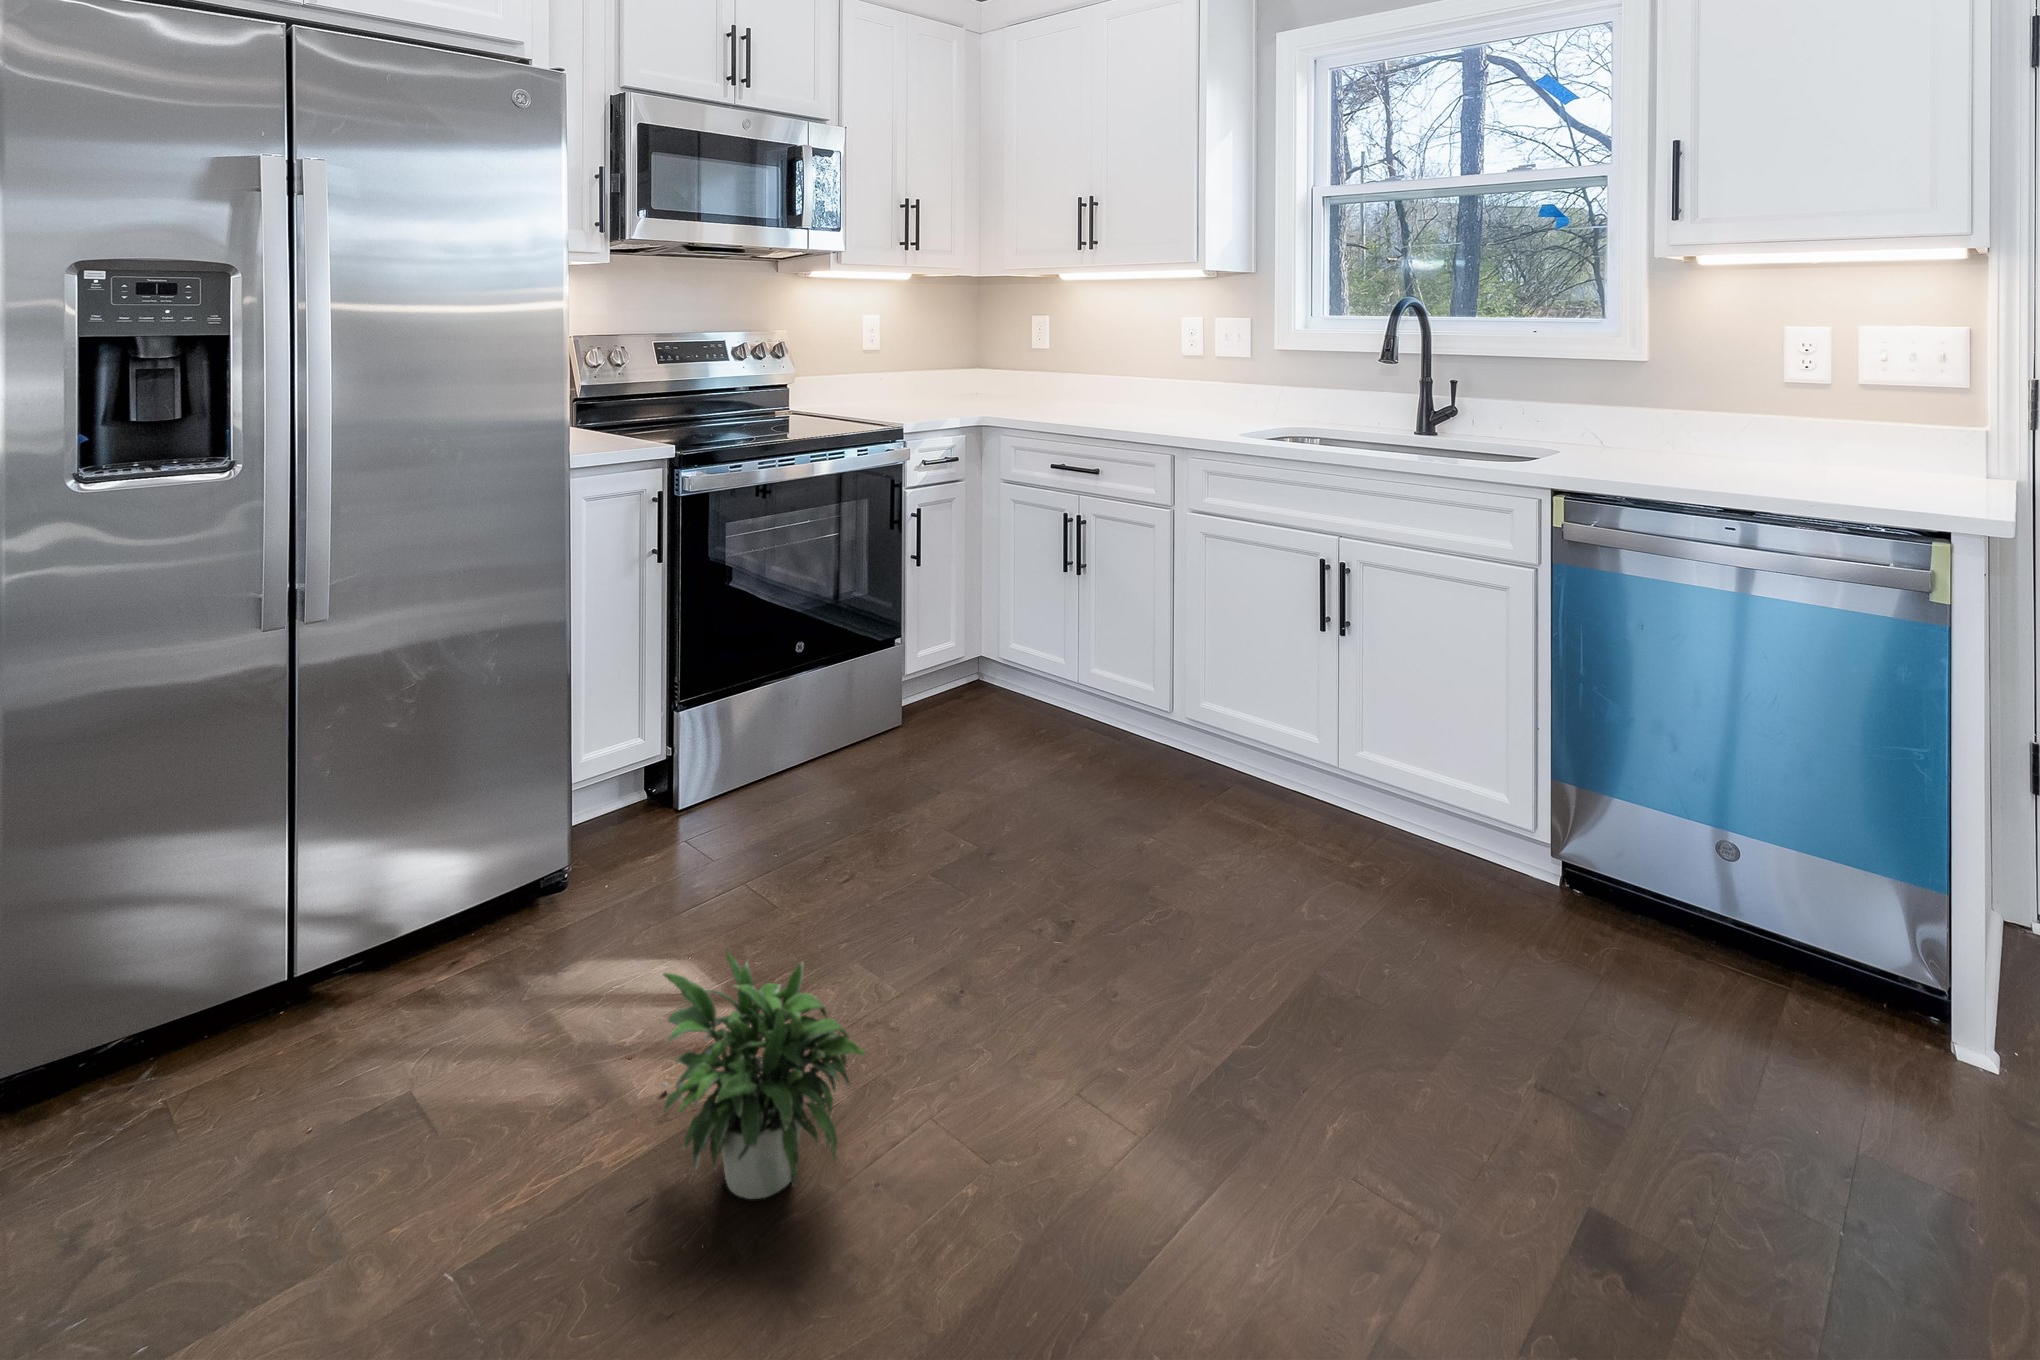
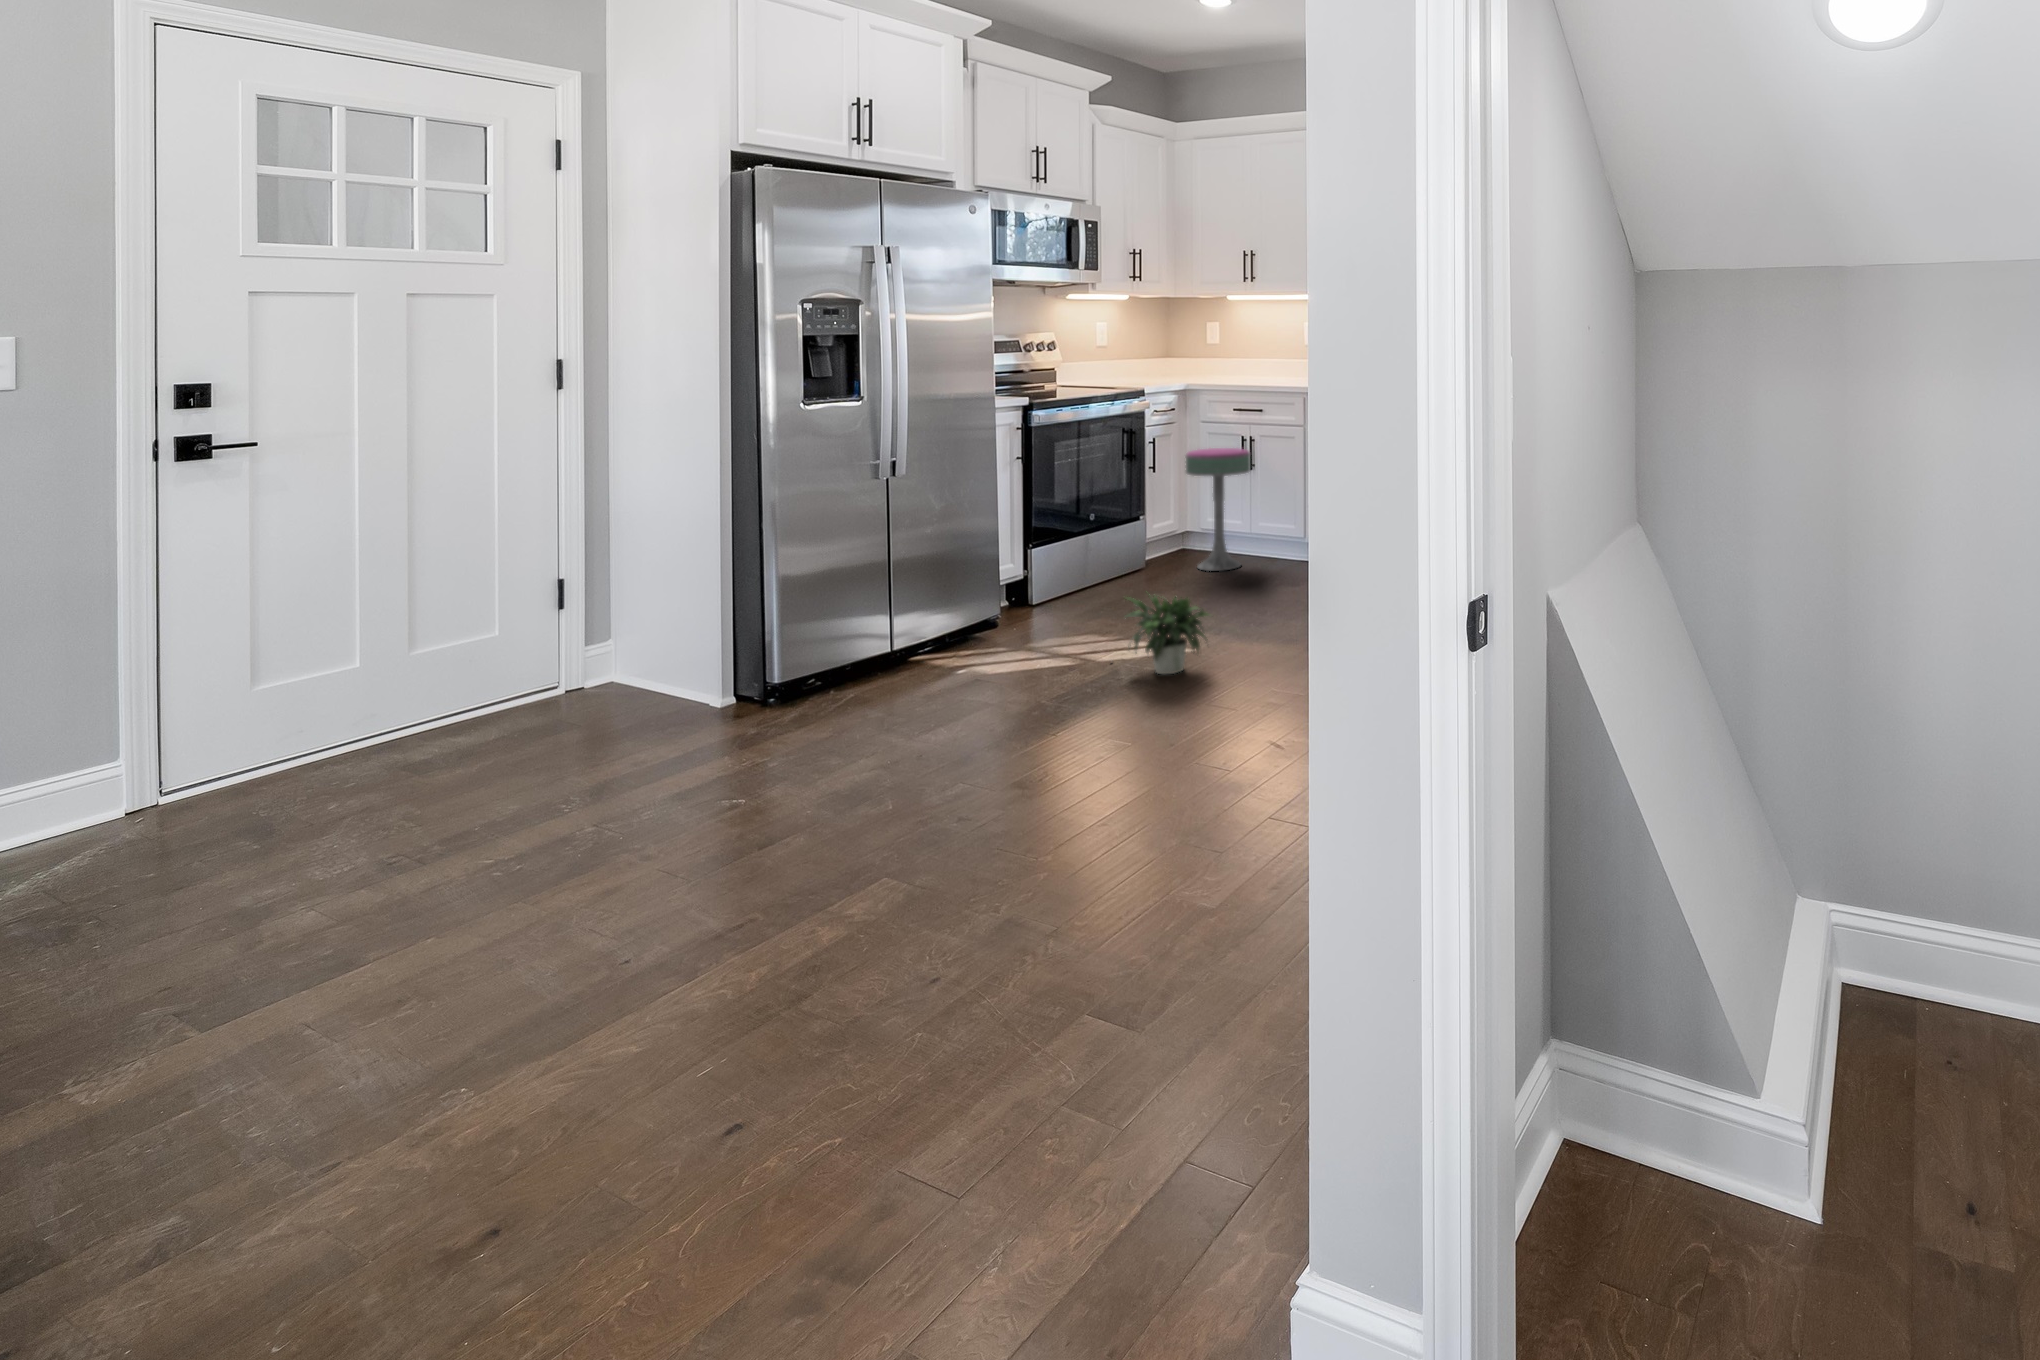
bar stool: none [960,534,1073,763] -> present [1186,448,1250,571]

